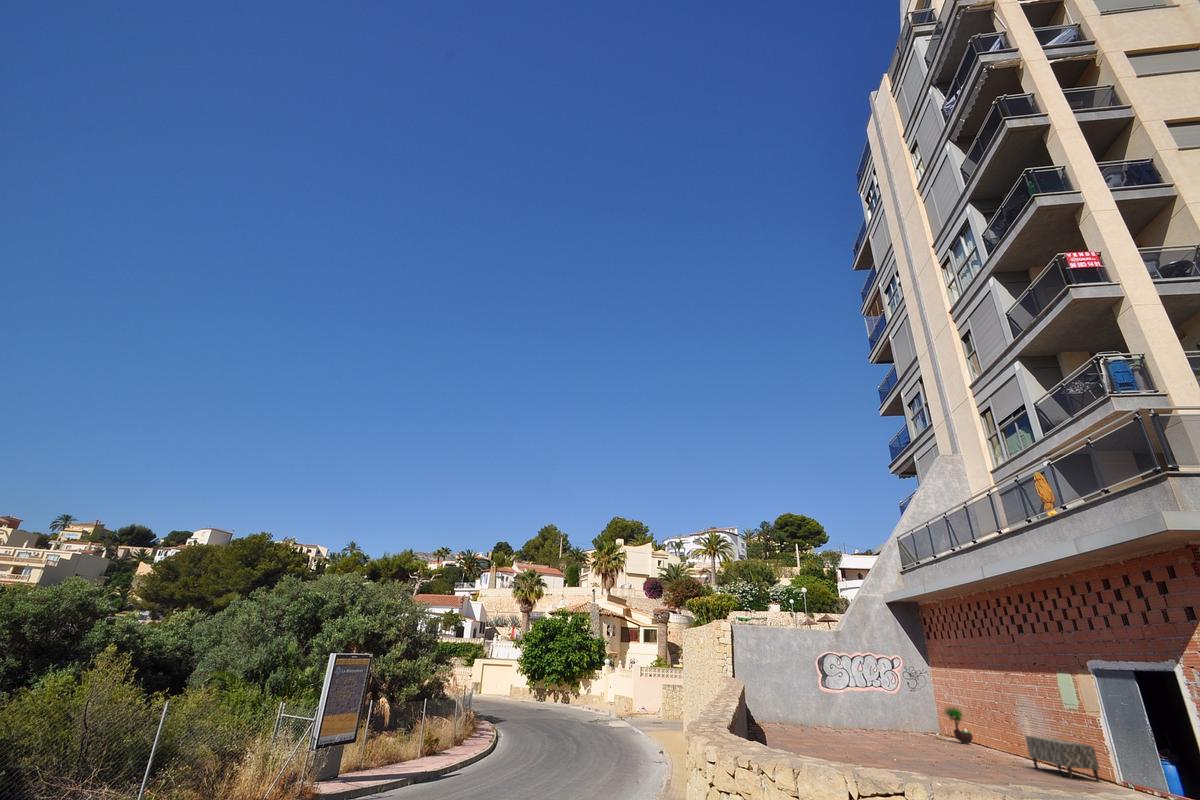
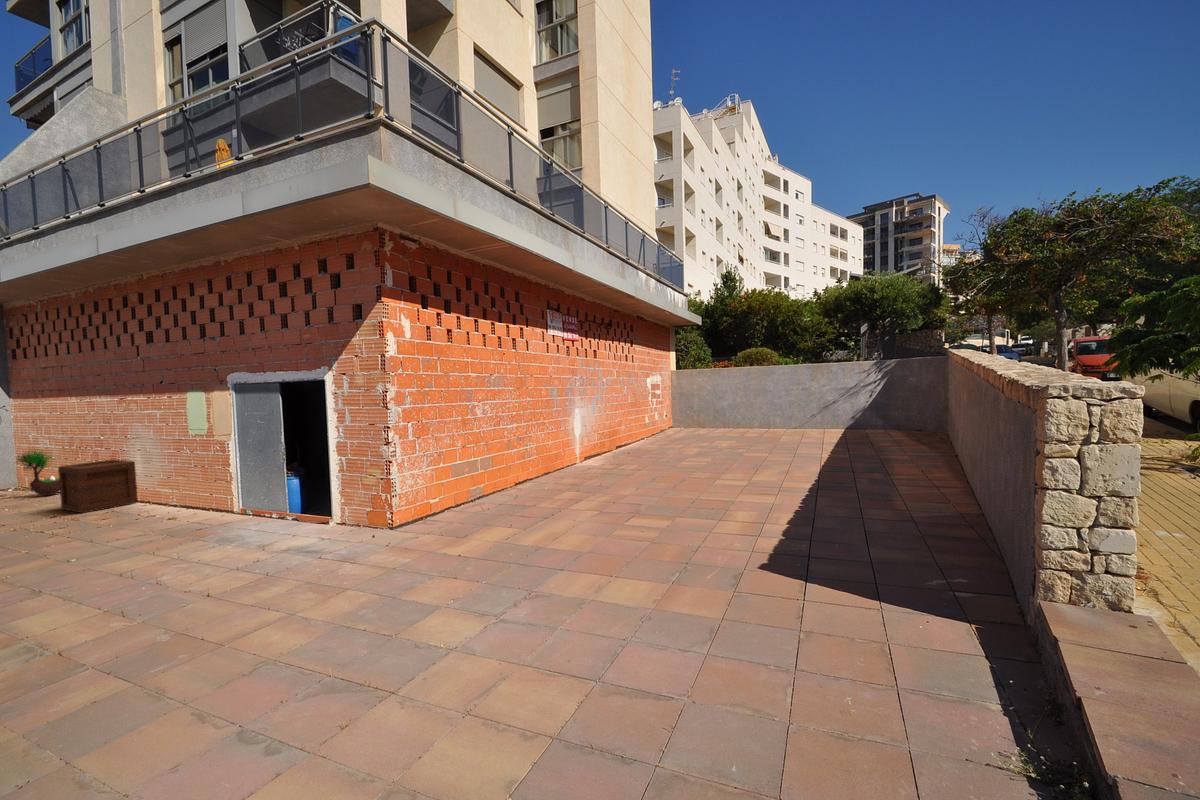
wooden crate: none [976,719,1032,761] -> present [58,460,138,513]
bench: present [1026,736,1099,781] -> none [127,472,217,522]

